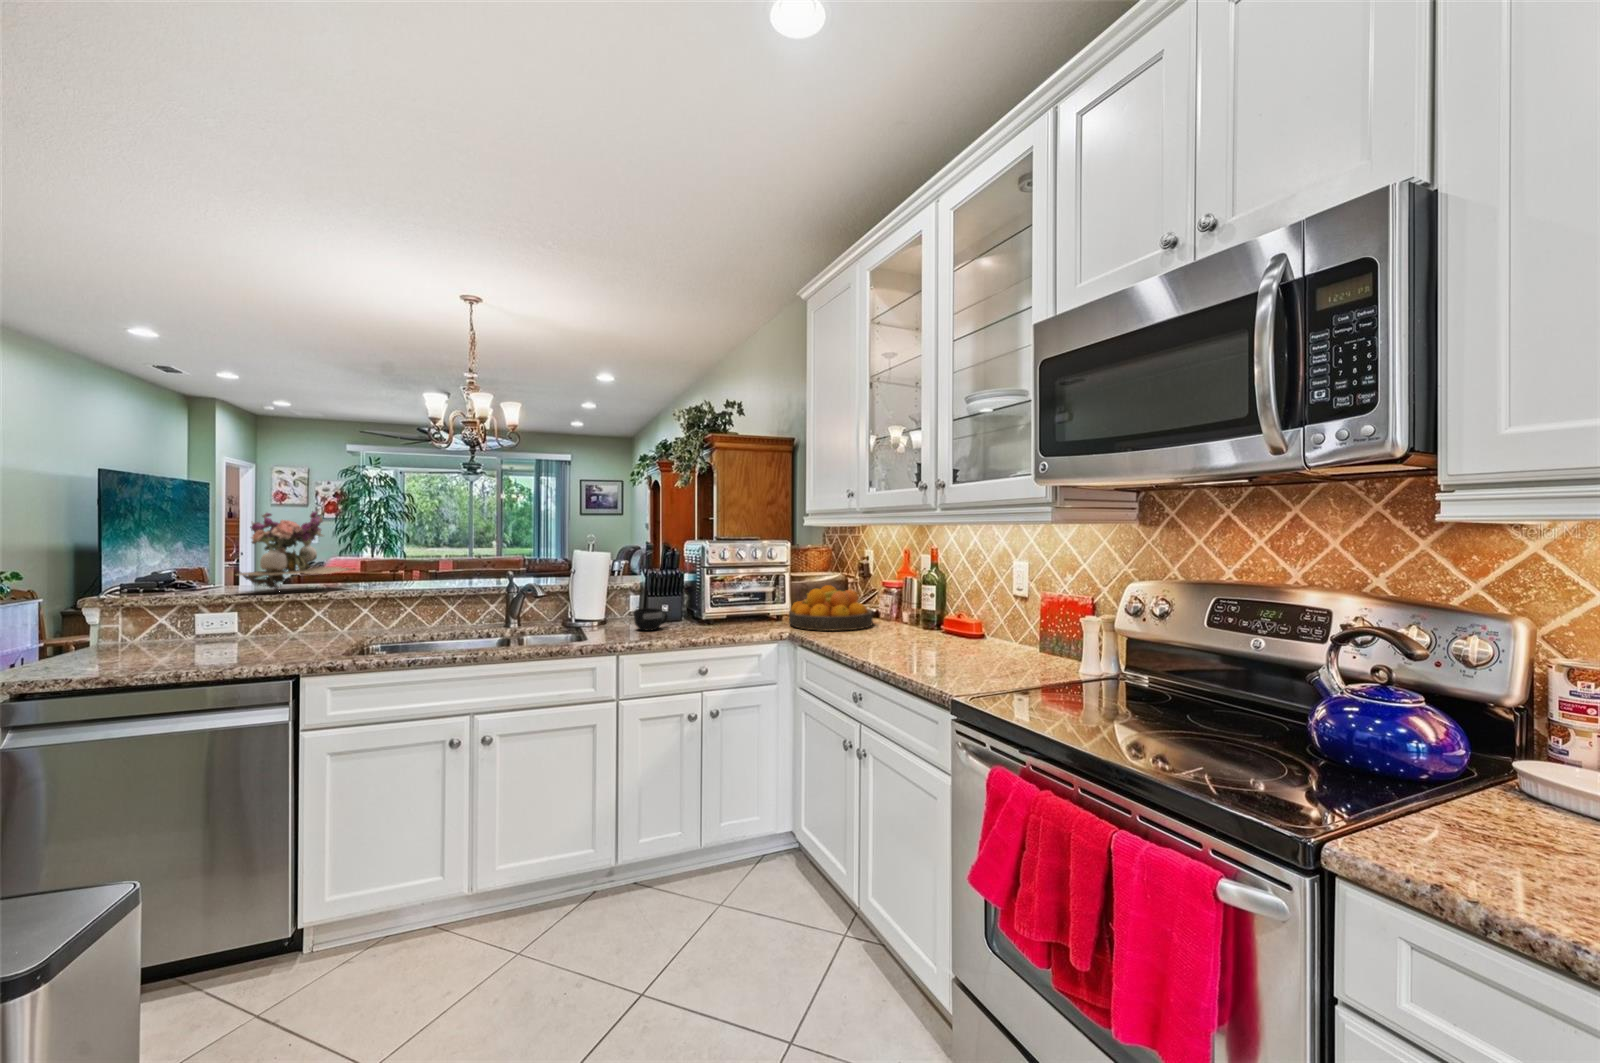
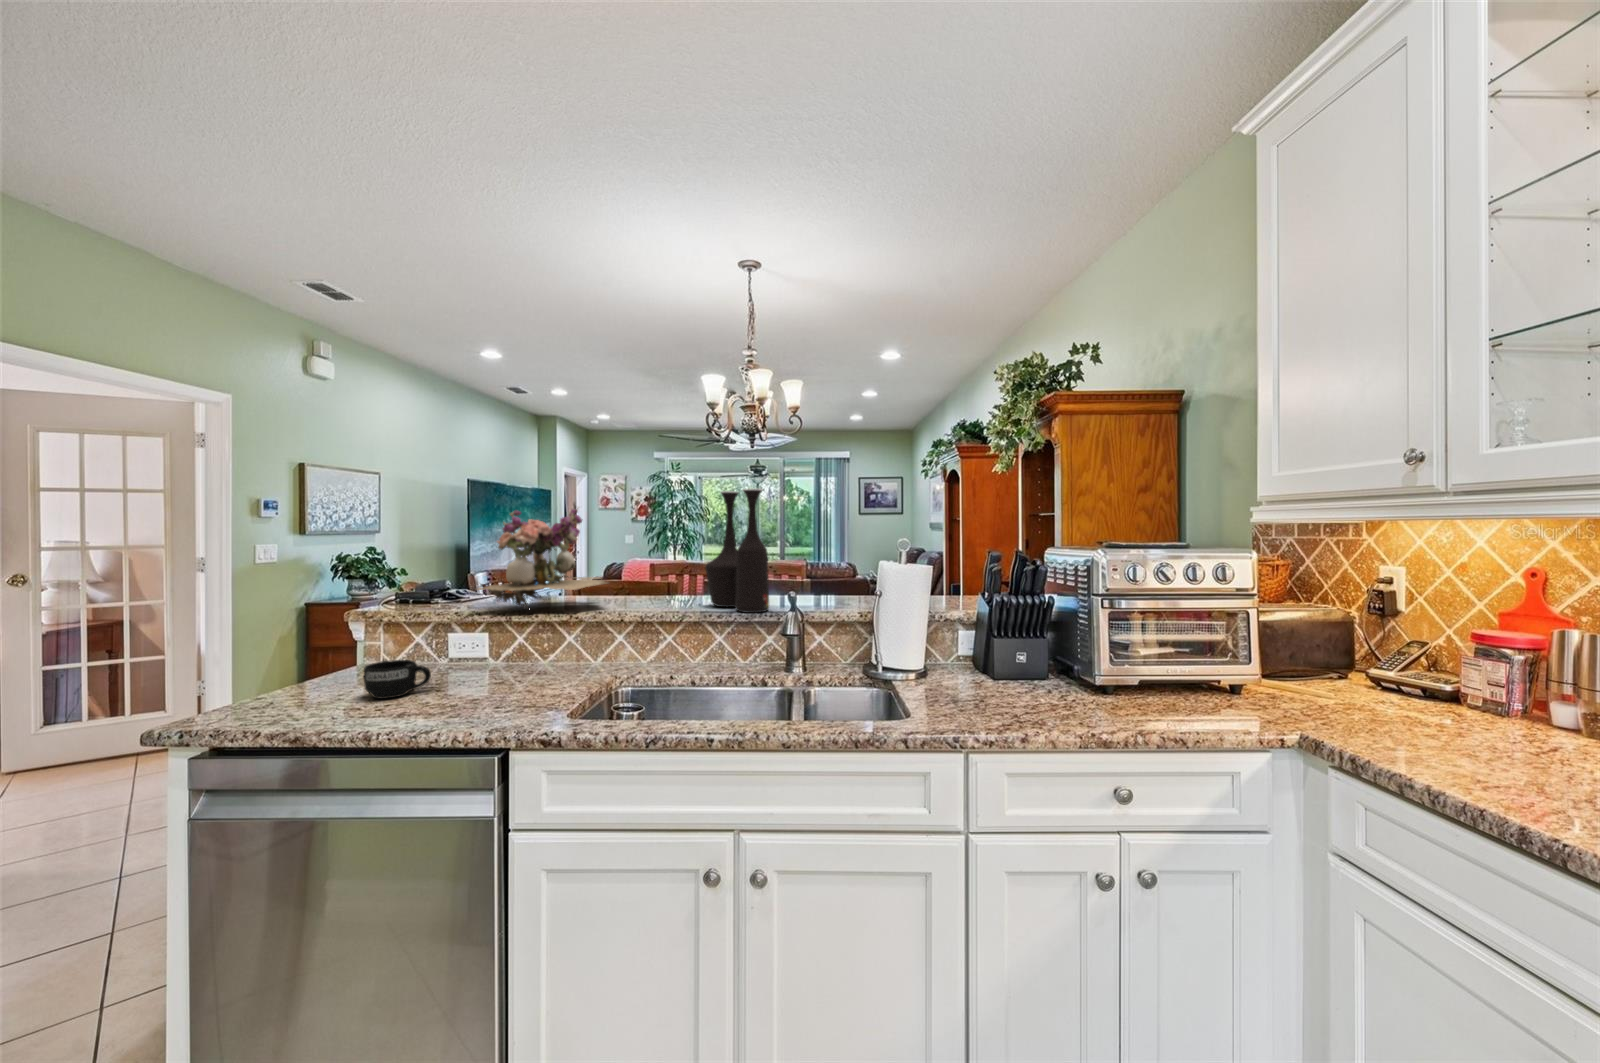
vase: none [438,499,491,587] -> present [705,488,769,613]
fruit bowl: present [789,585,873,631] -> none [1267,637,1492,744]
mug: present [634,608,667,631] -> present [364,660,431,699]

